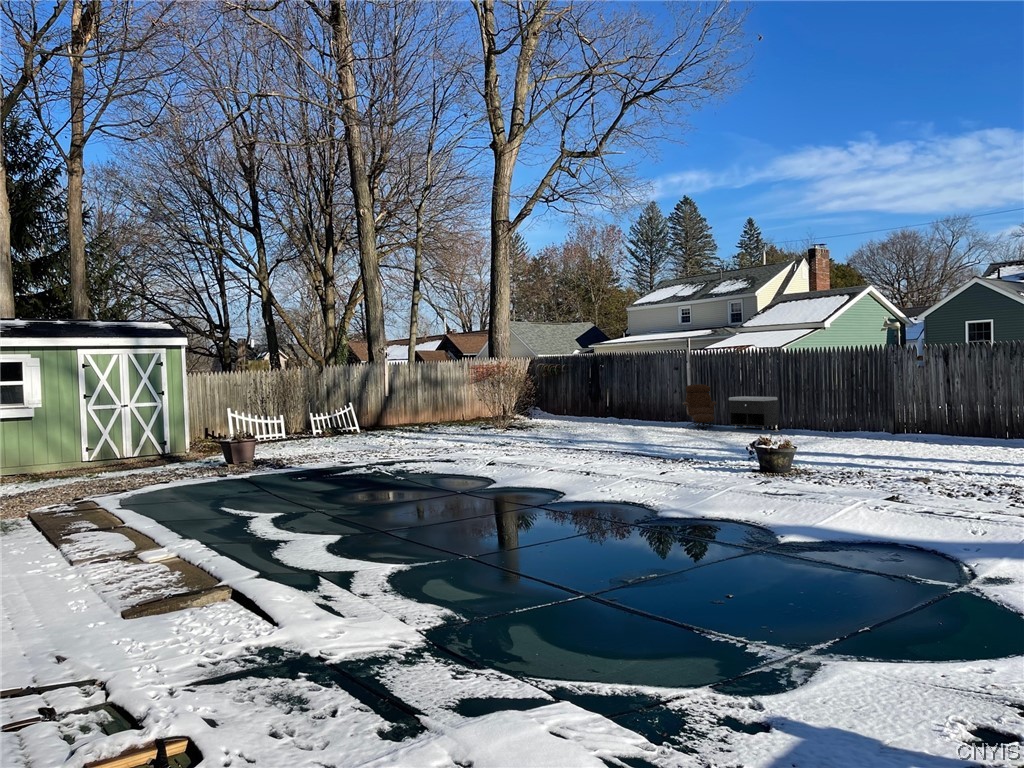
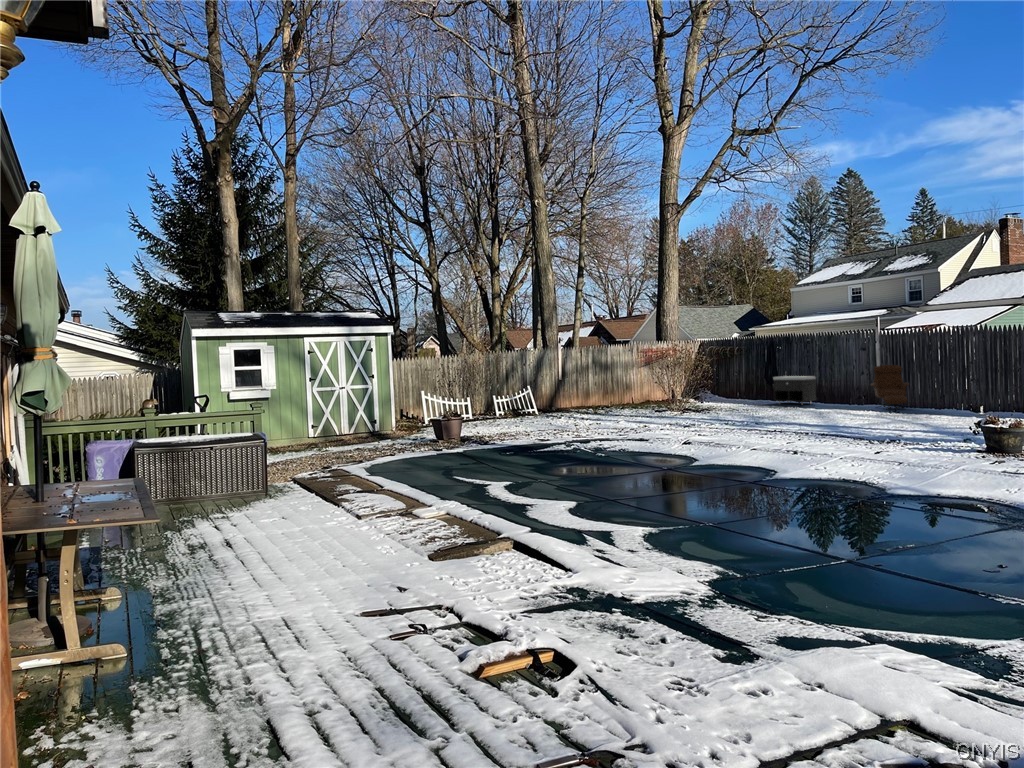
storage bench: present [729,396,778,430] -> present [773,376,816,404]

